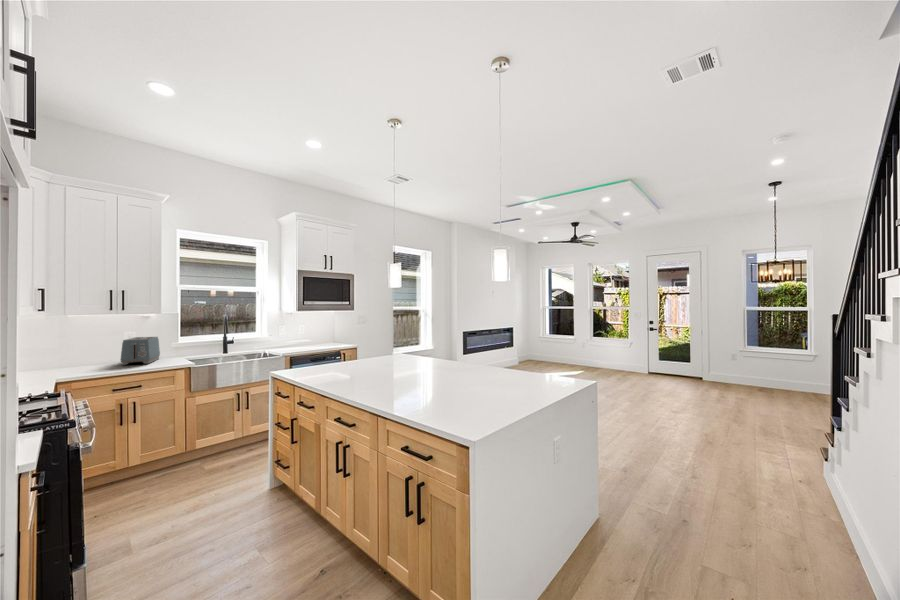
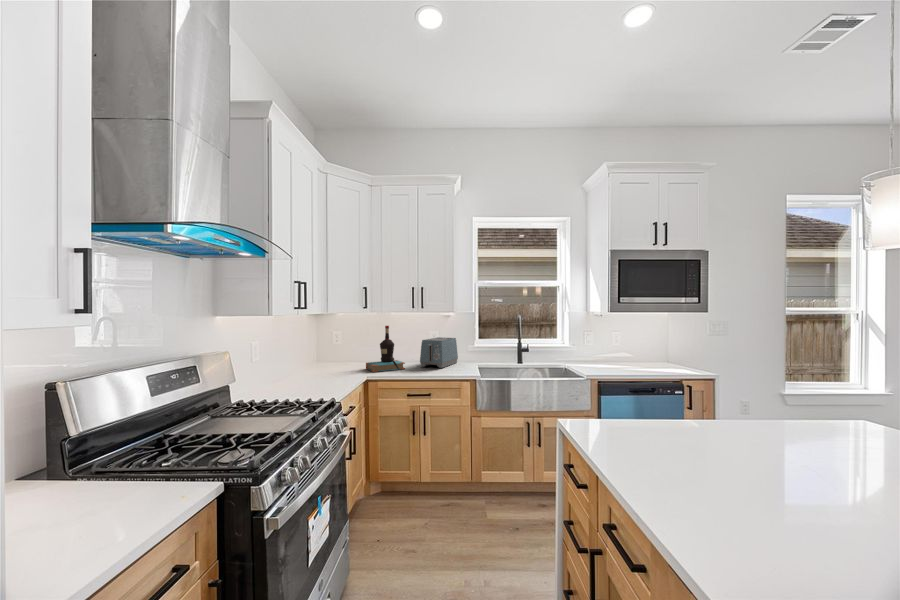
bottle: none [47,328,104,375] -> present [366,326,405,372]

